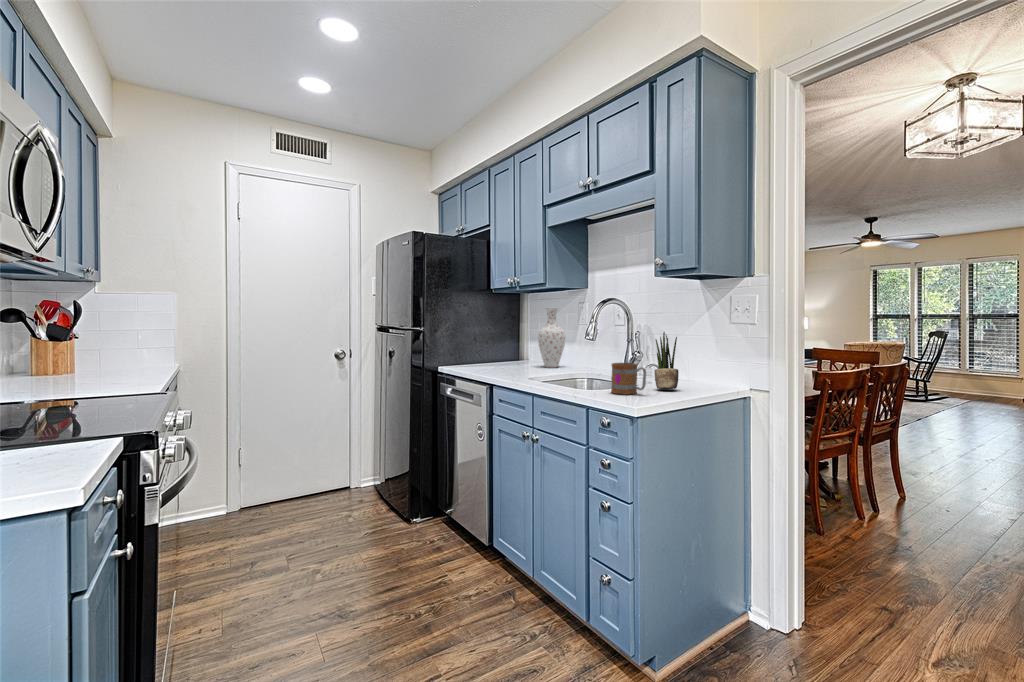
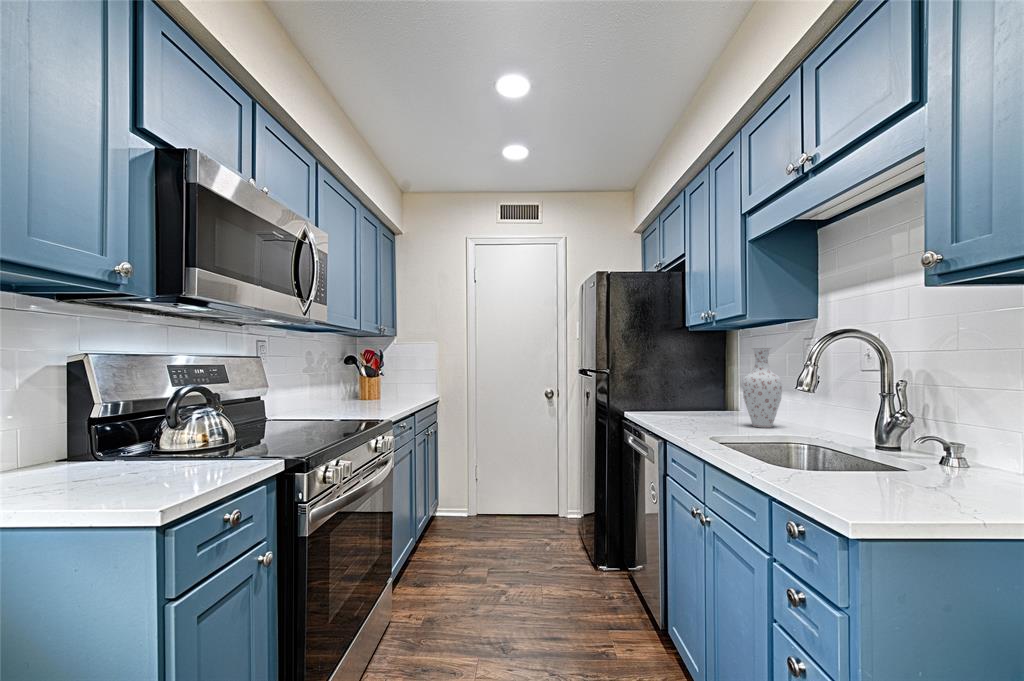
potted plant: present [655,332,679,389] -> none [932,381,986,485]
mug: present [611,363,646,394] -> none [842,433,915,492]

